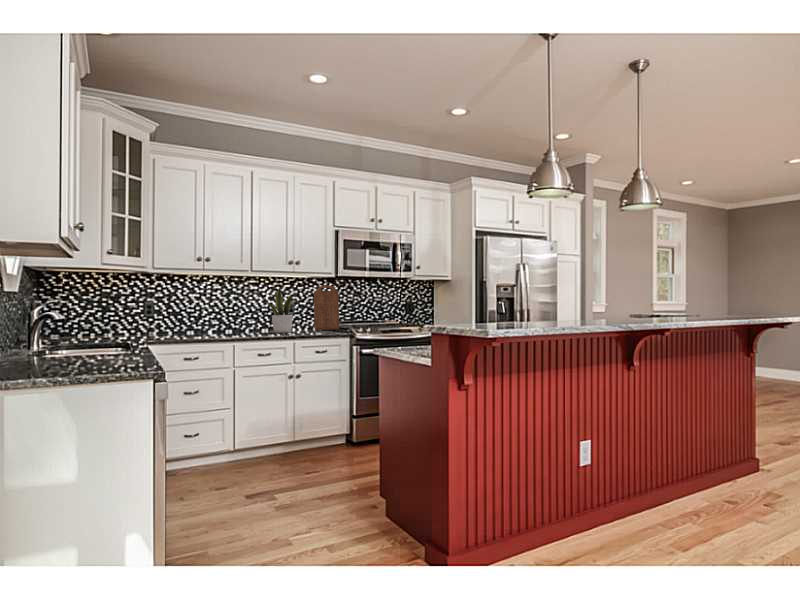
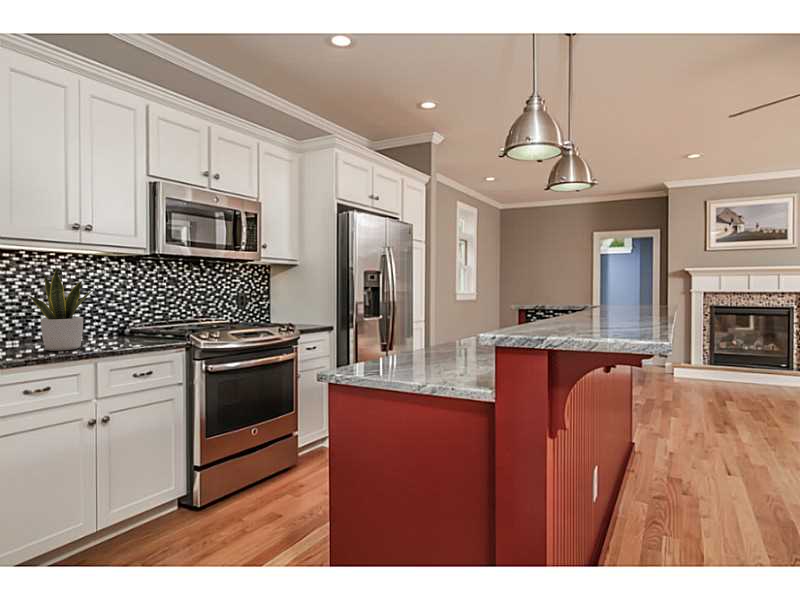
cutting board: present [314,286,339,330] -> none [117,268,160,341]

